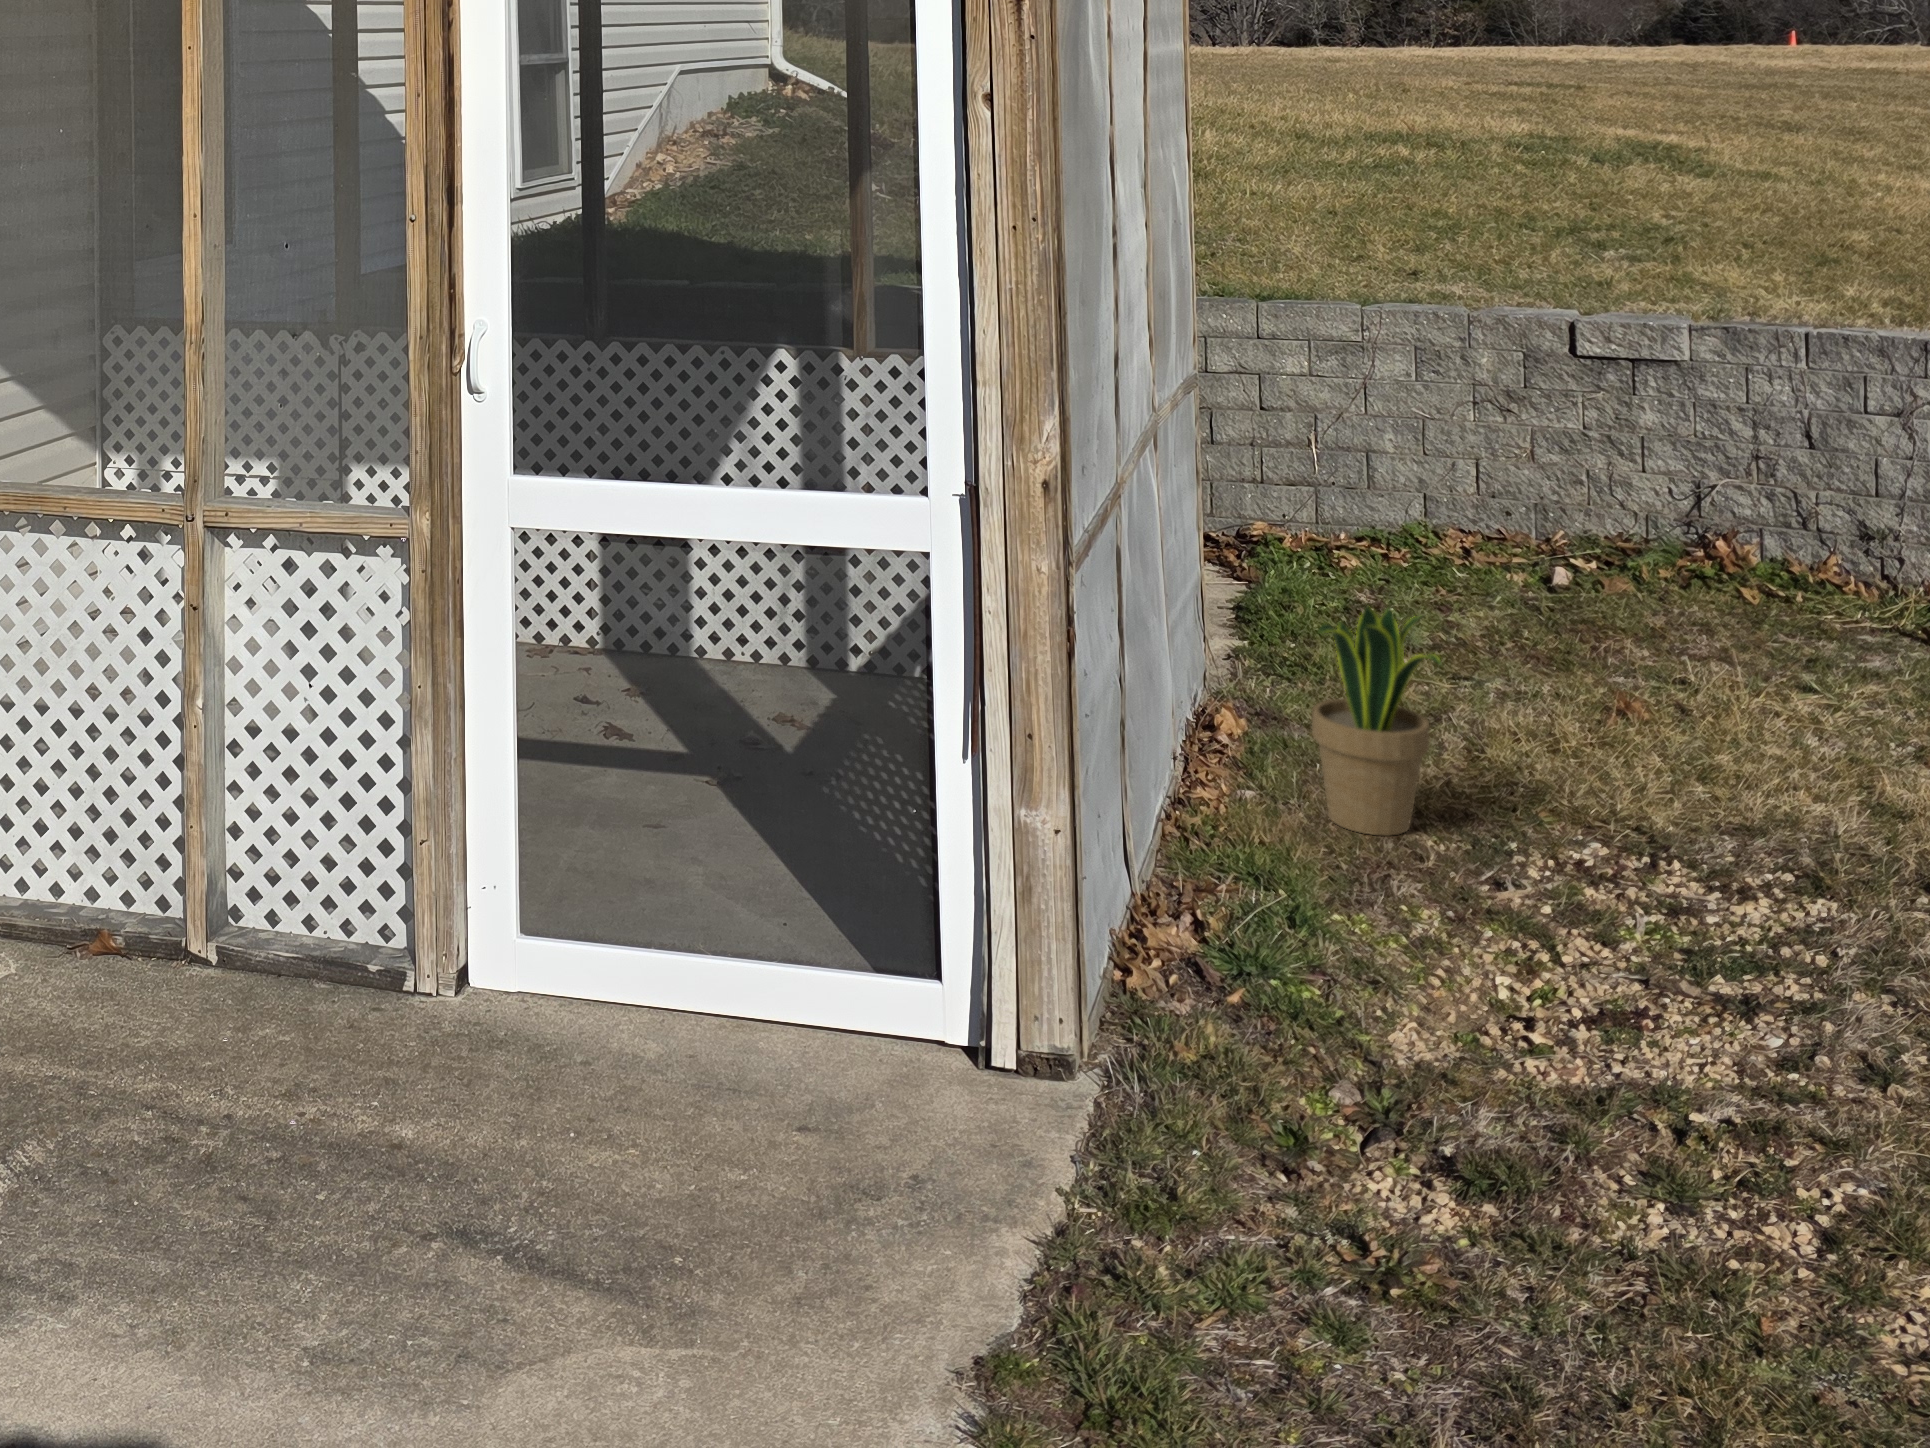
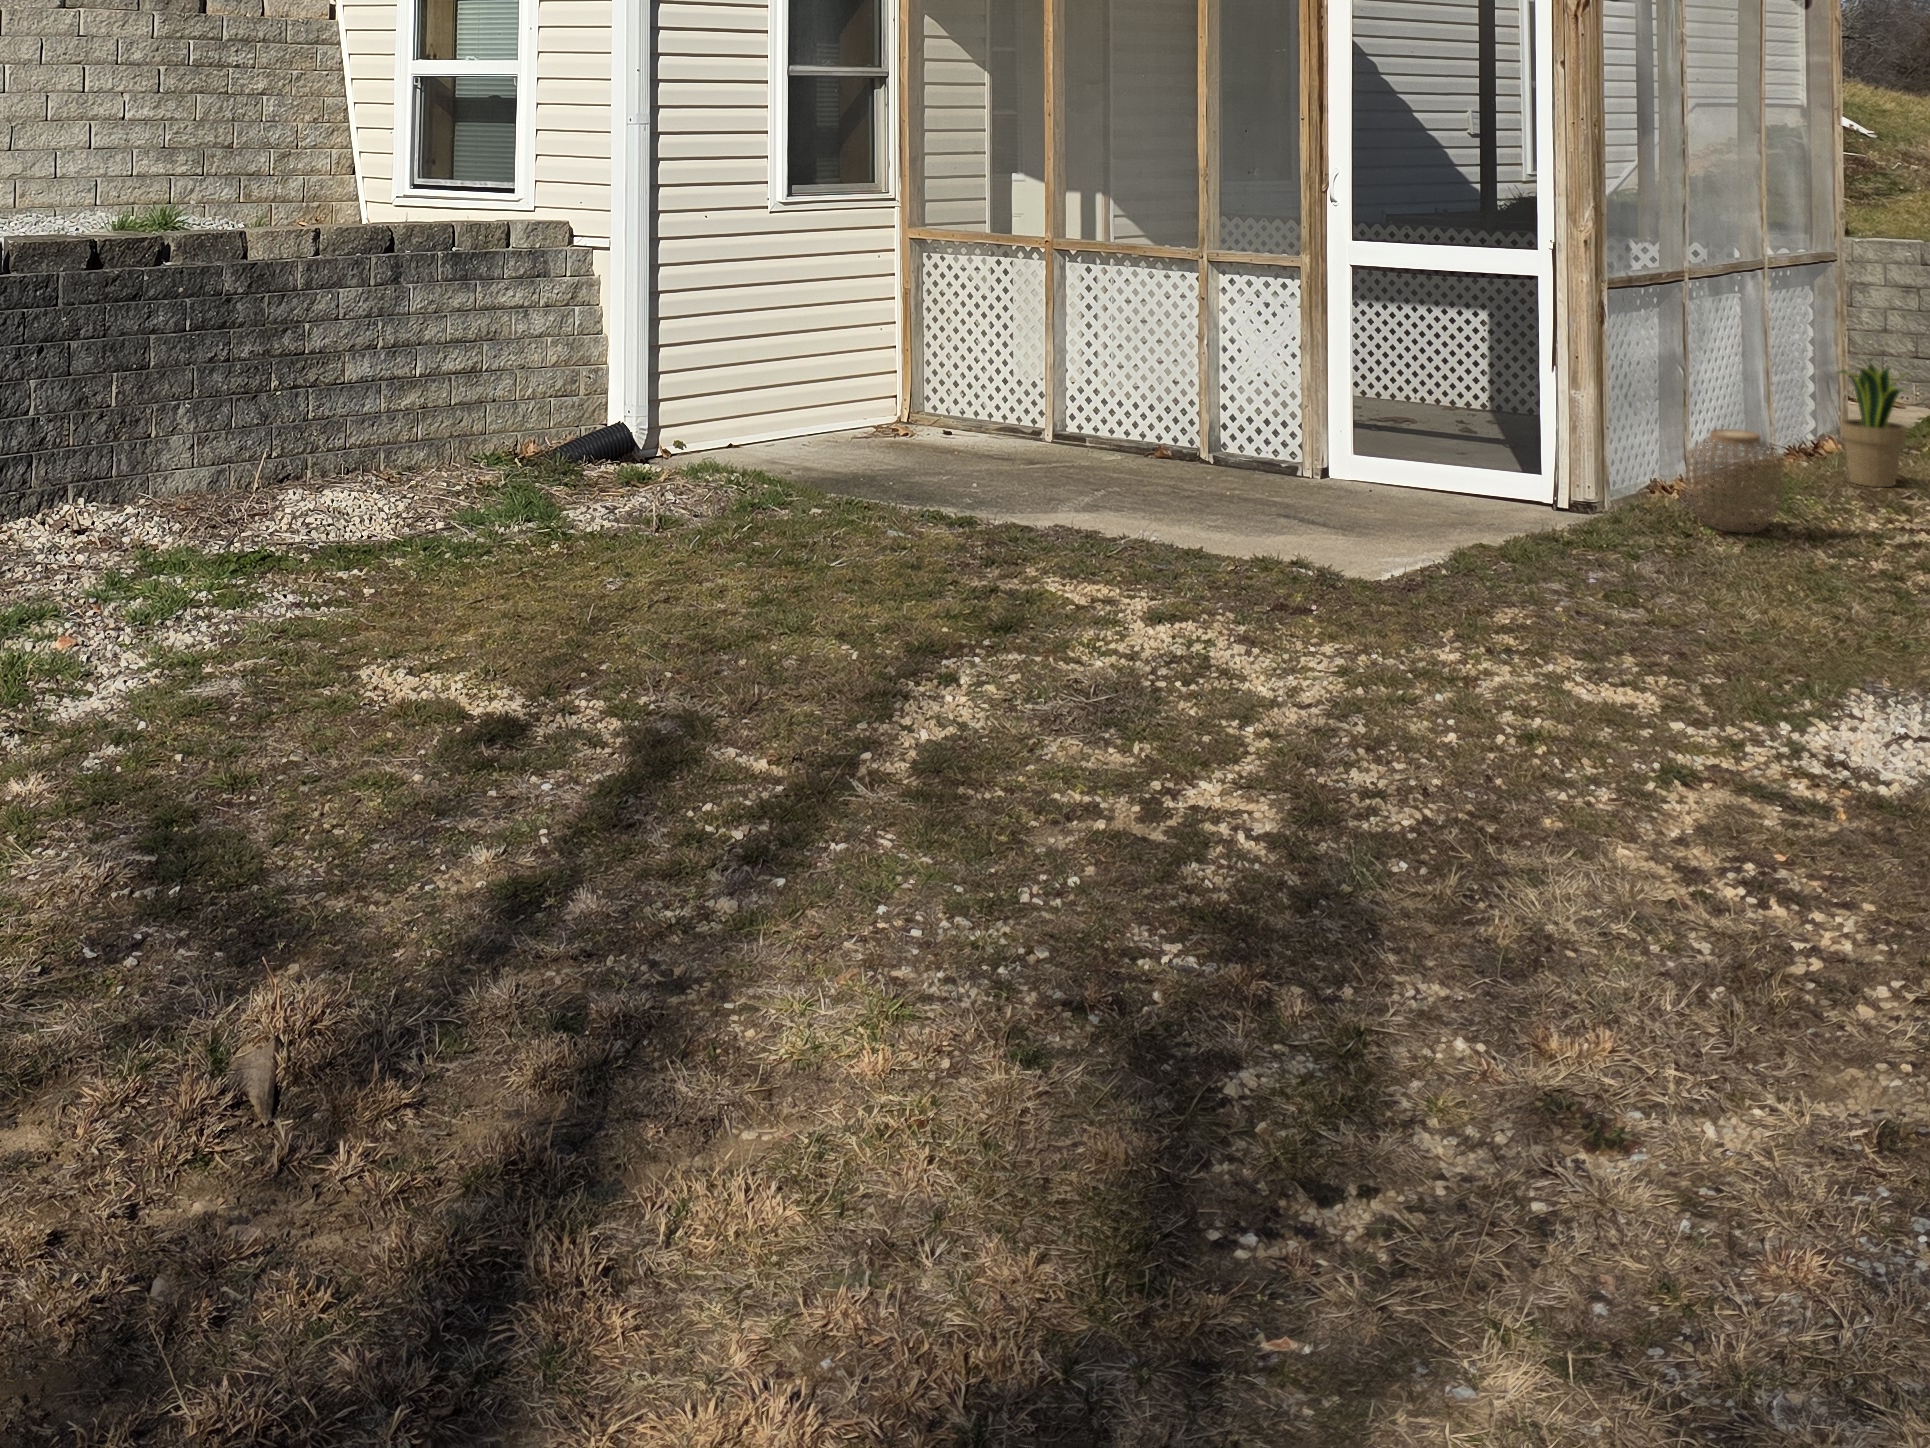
woven basket: none [1259,868,1468,1112] -> present [1686,429,1784,533]

